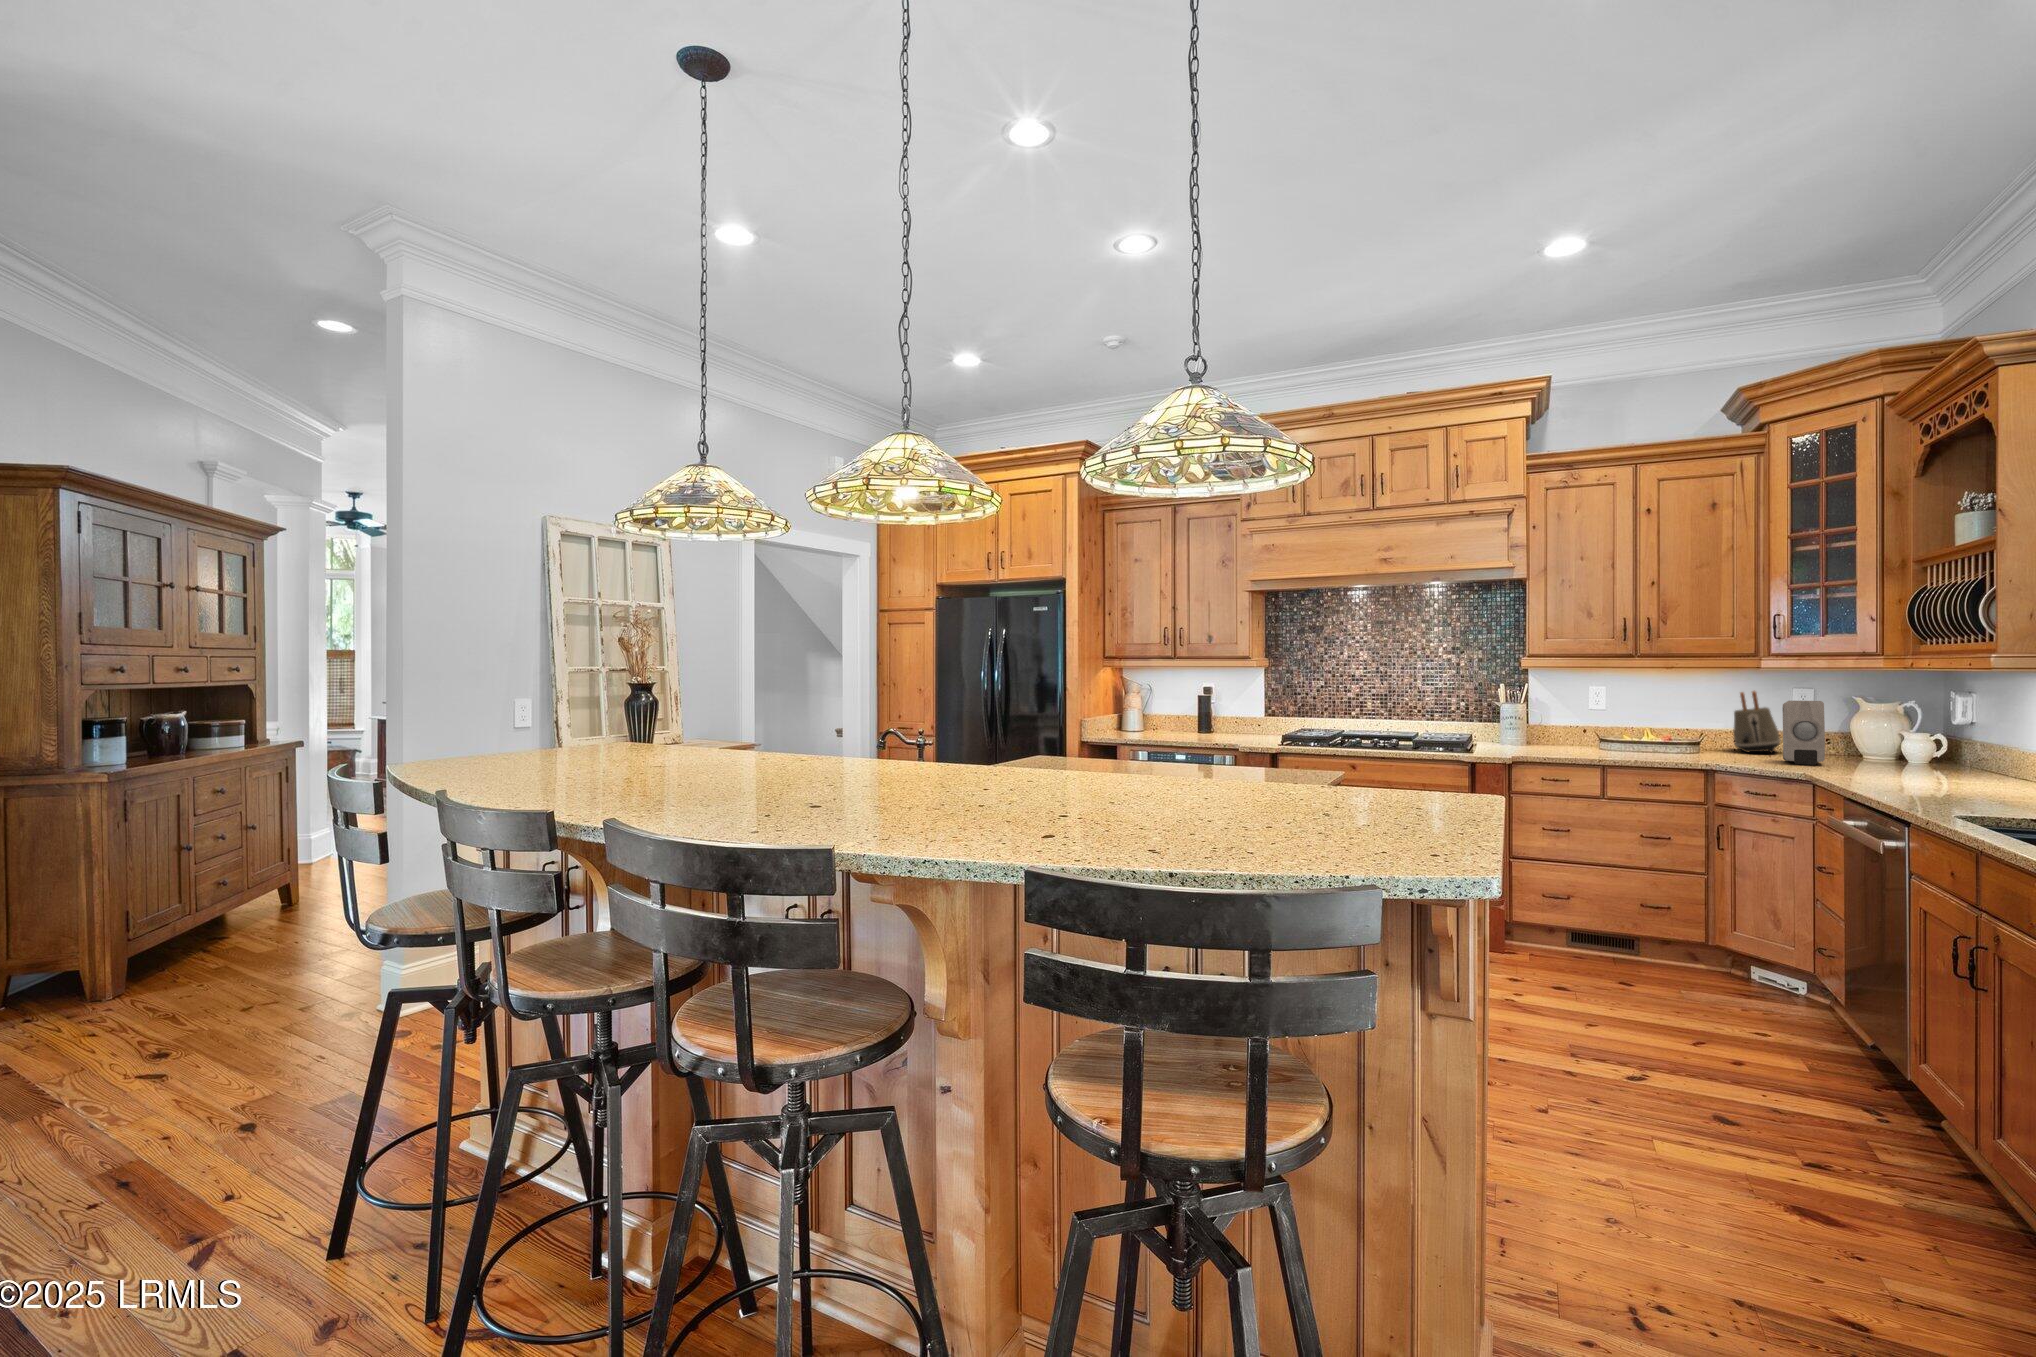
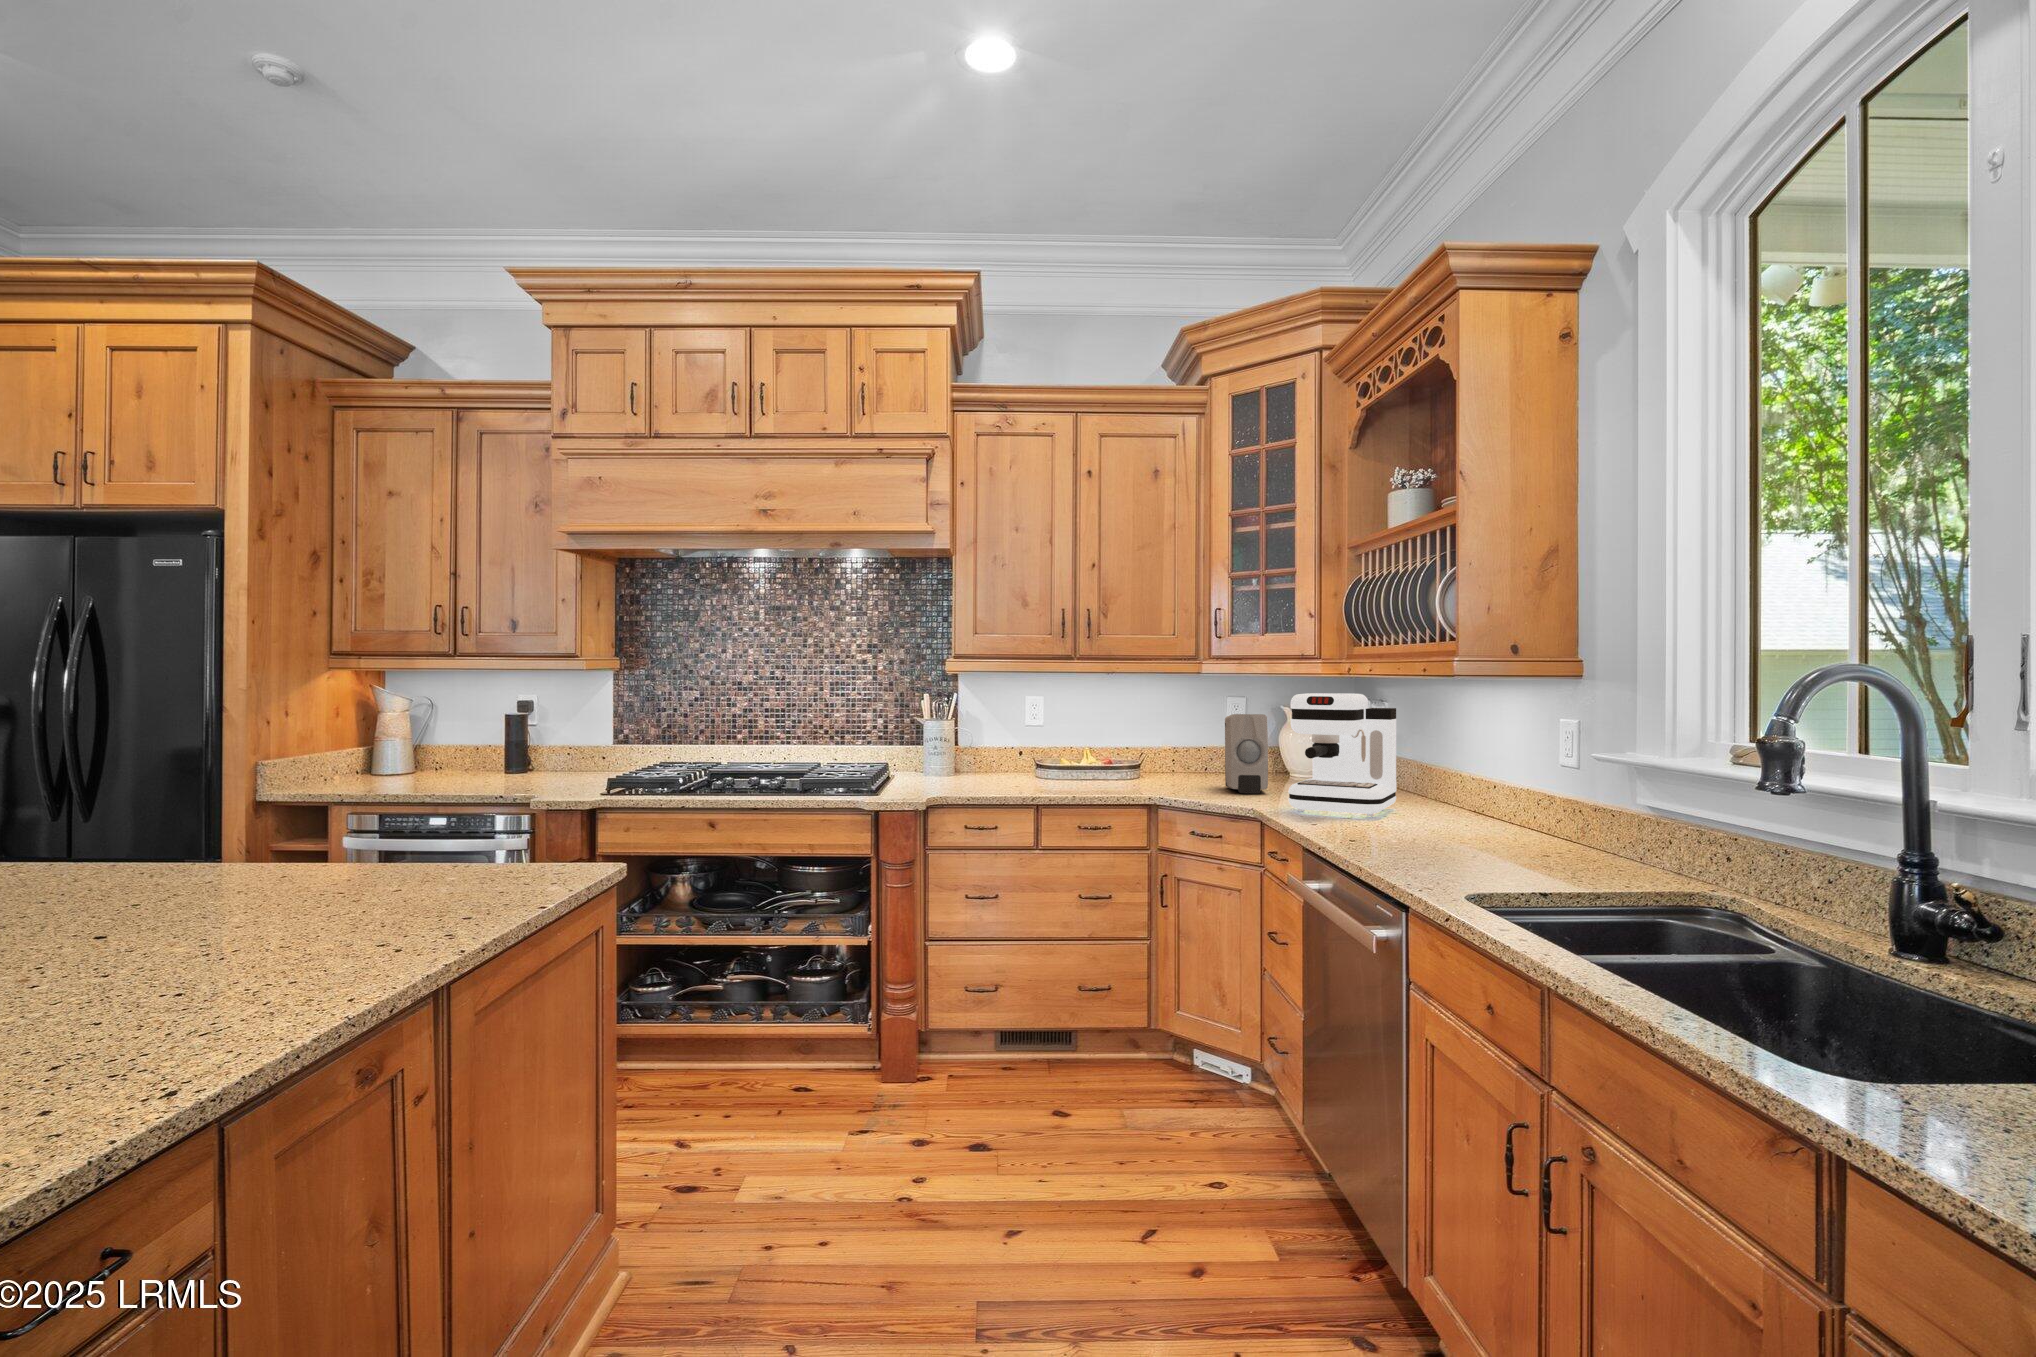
coffee maker: none [1839,683,1955,781] -> present [1288,693,1396,816]
toaster: present [1733,691,1781,753] -> none [1173,700,1219,776]

